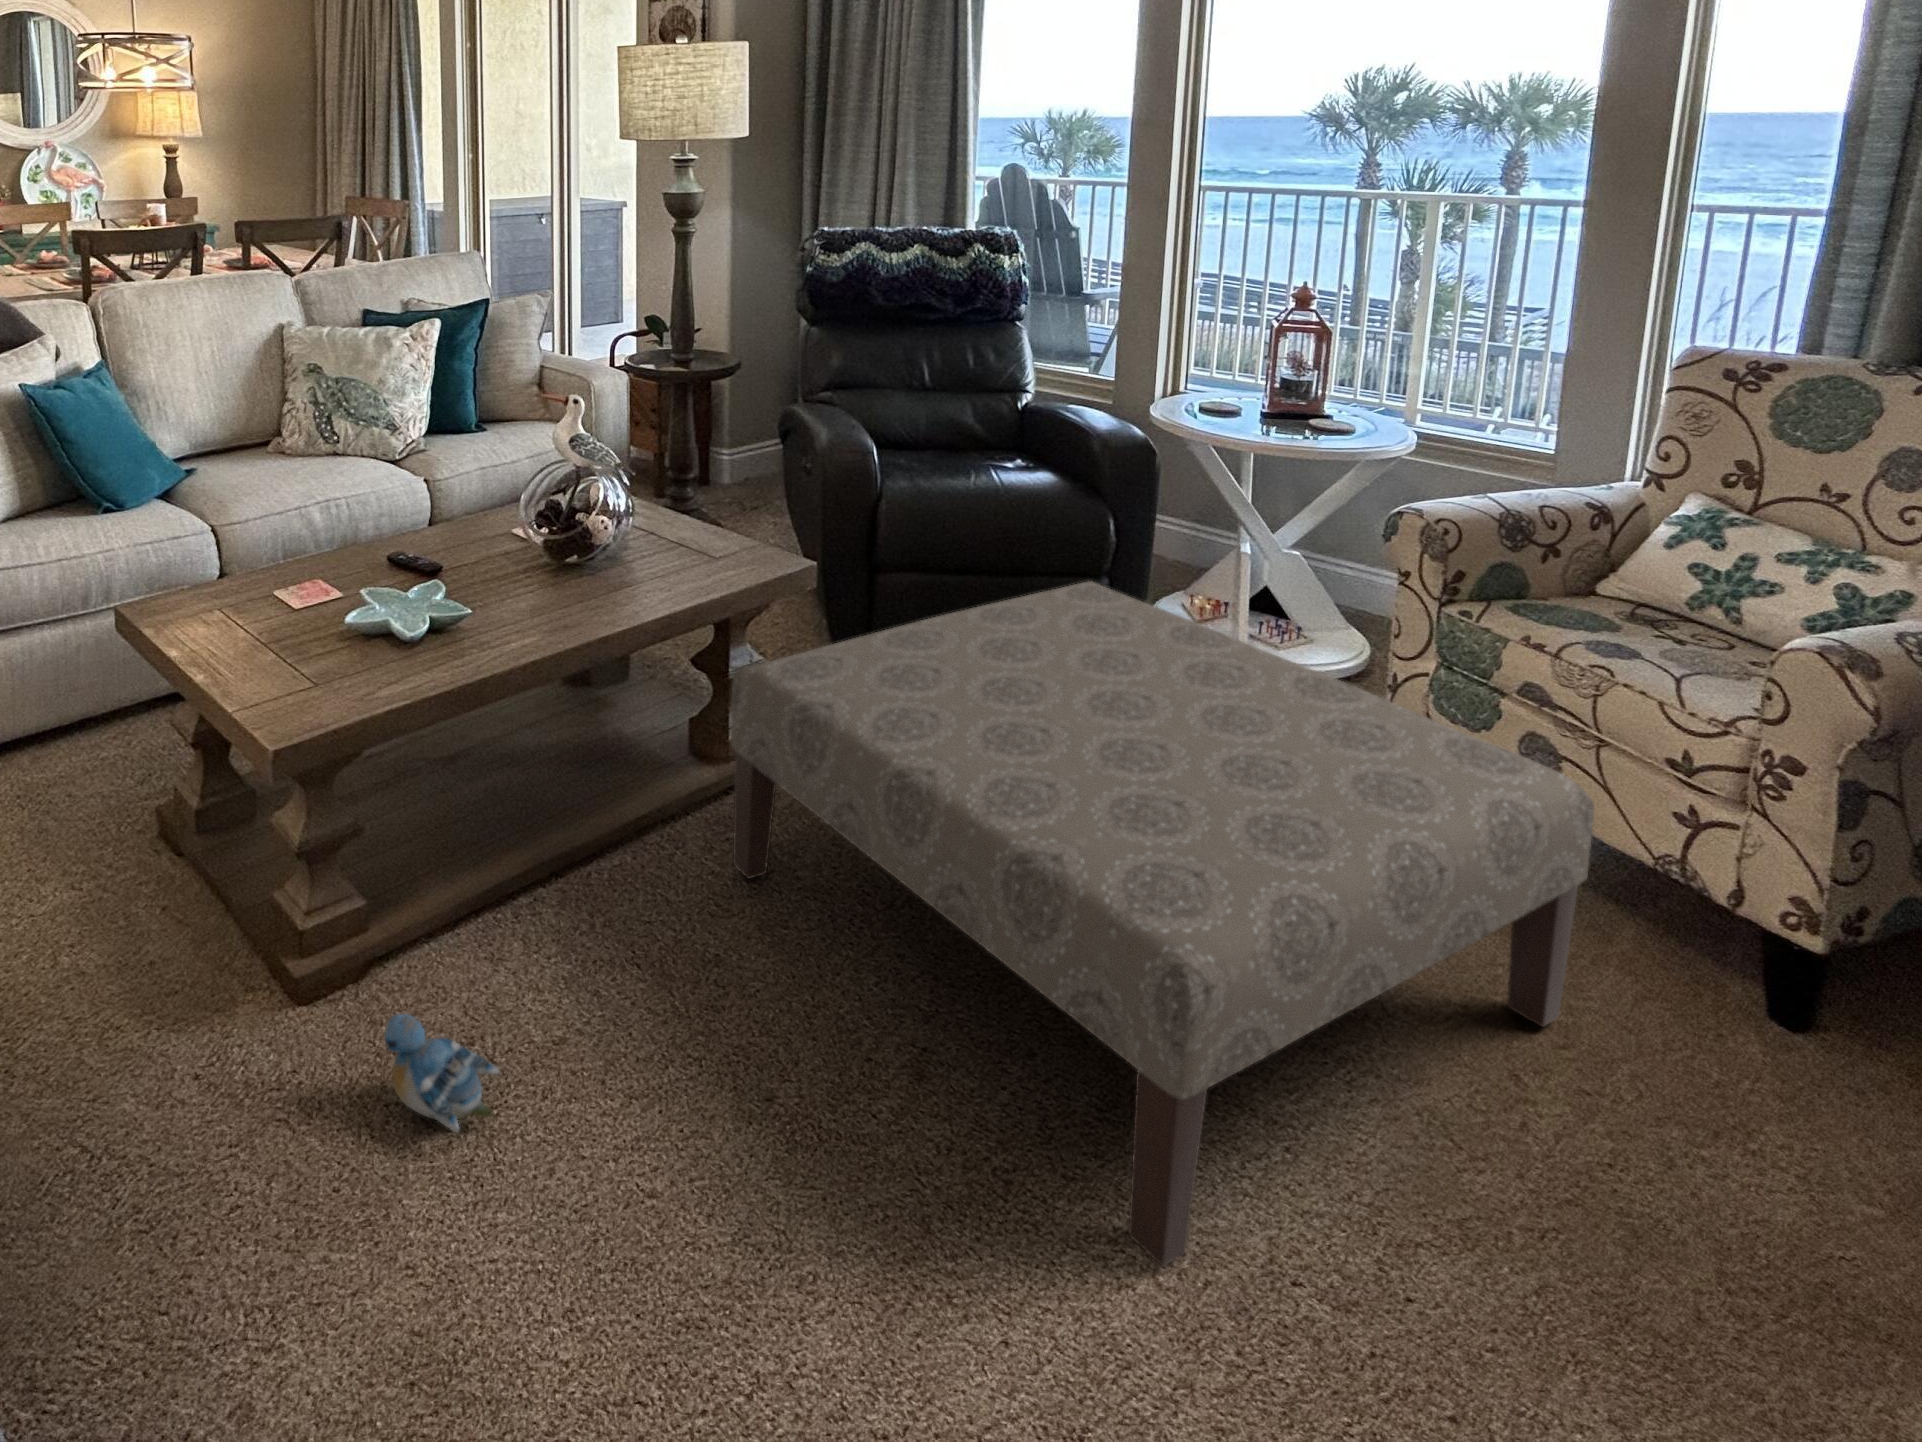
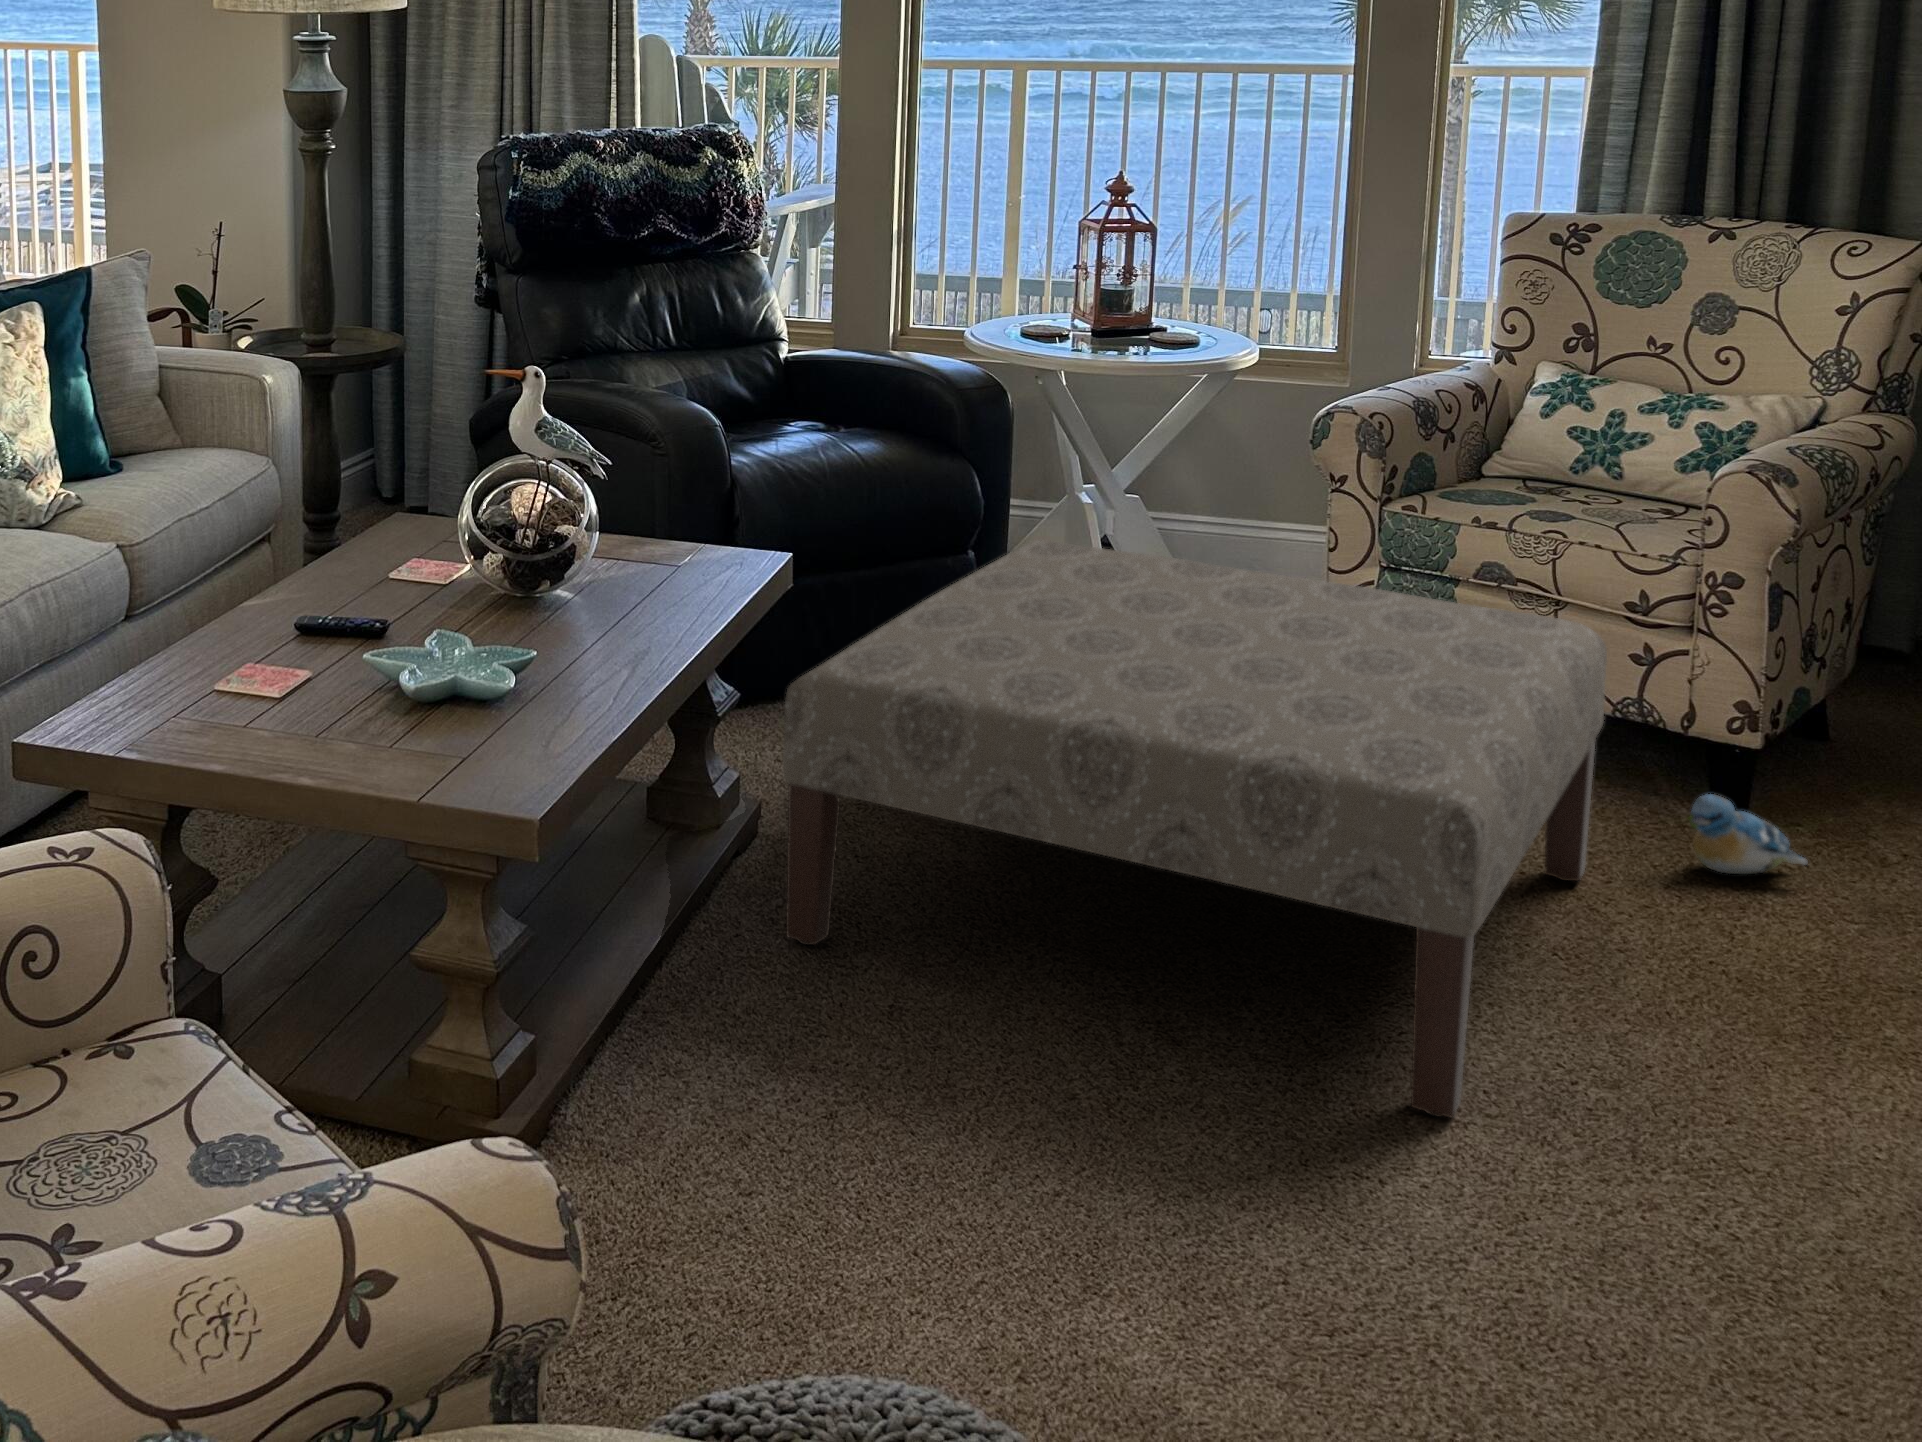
plush toy: present [384,1014,499,1132] -> present [1688,794,1808,874]

